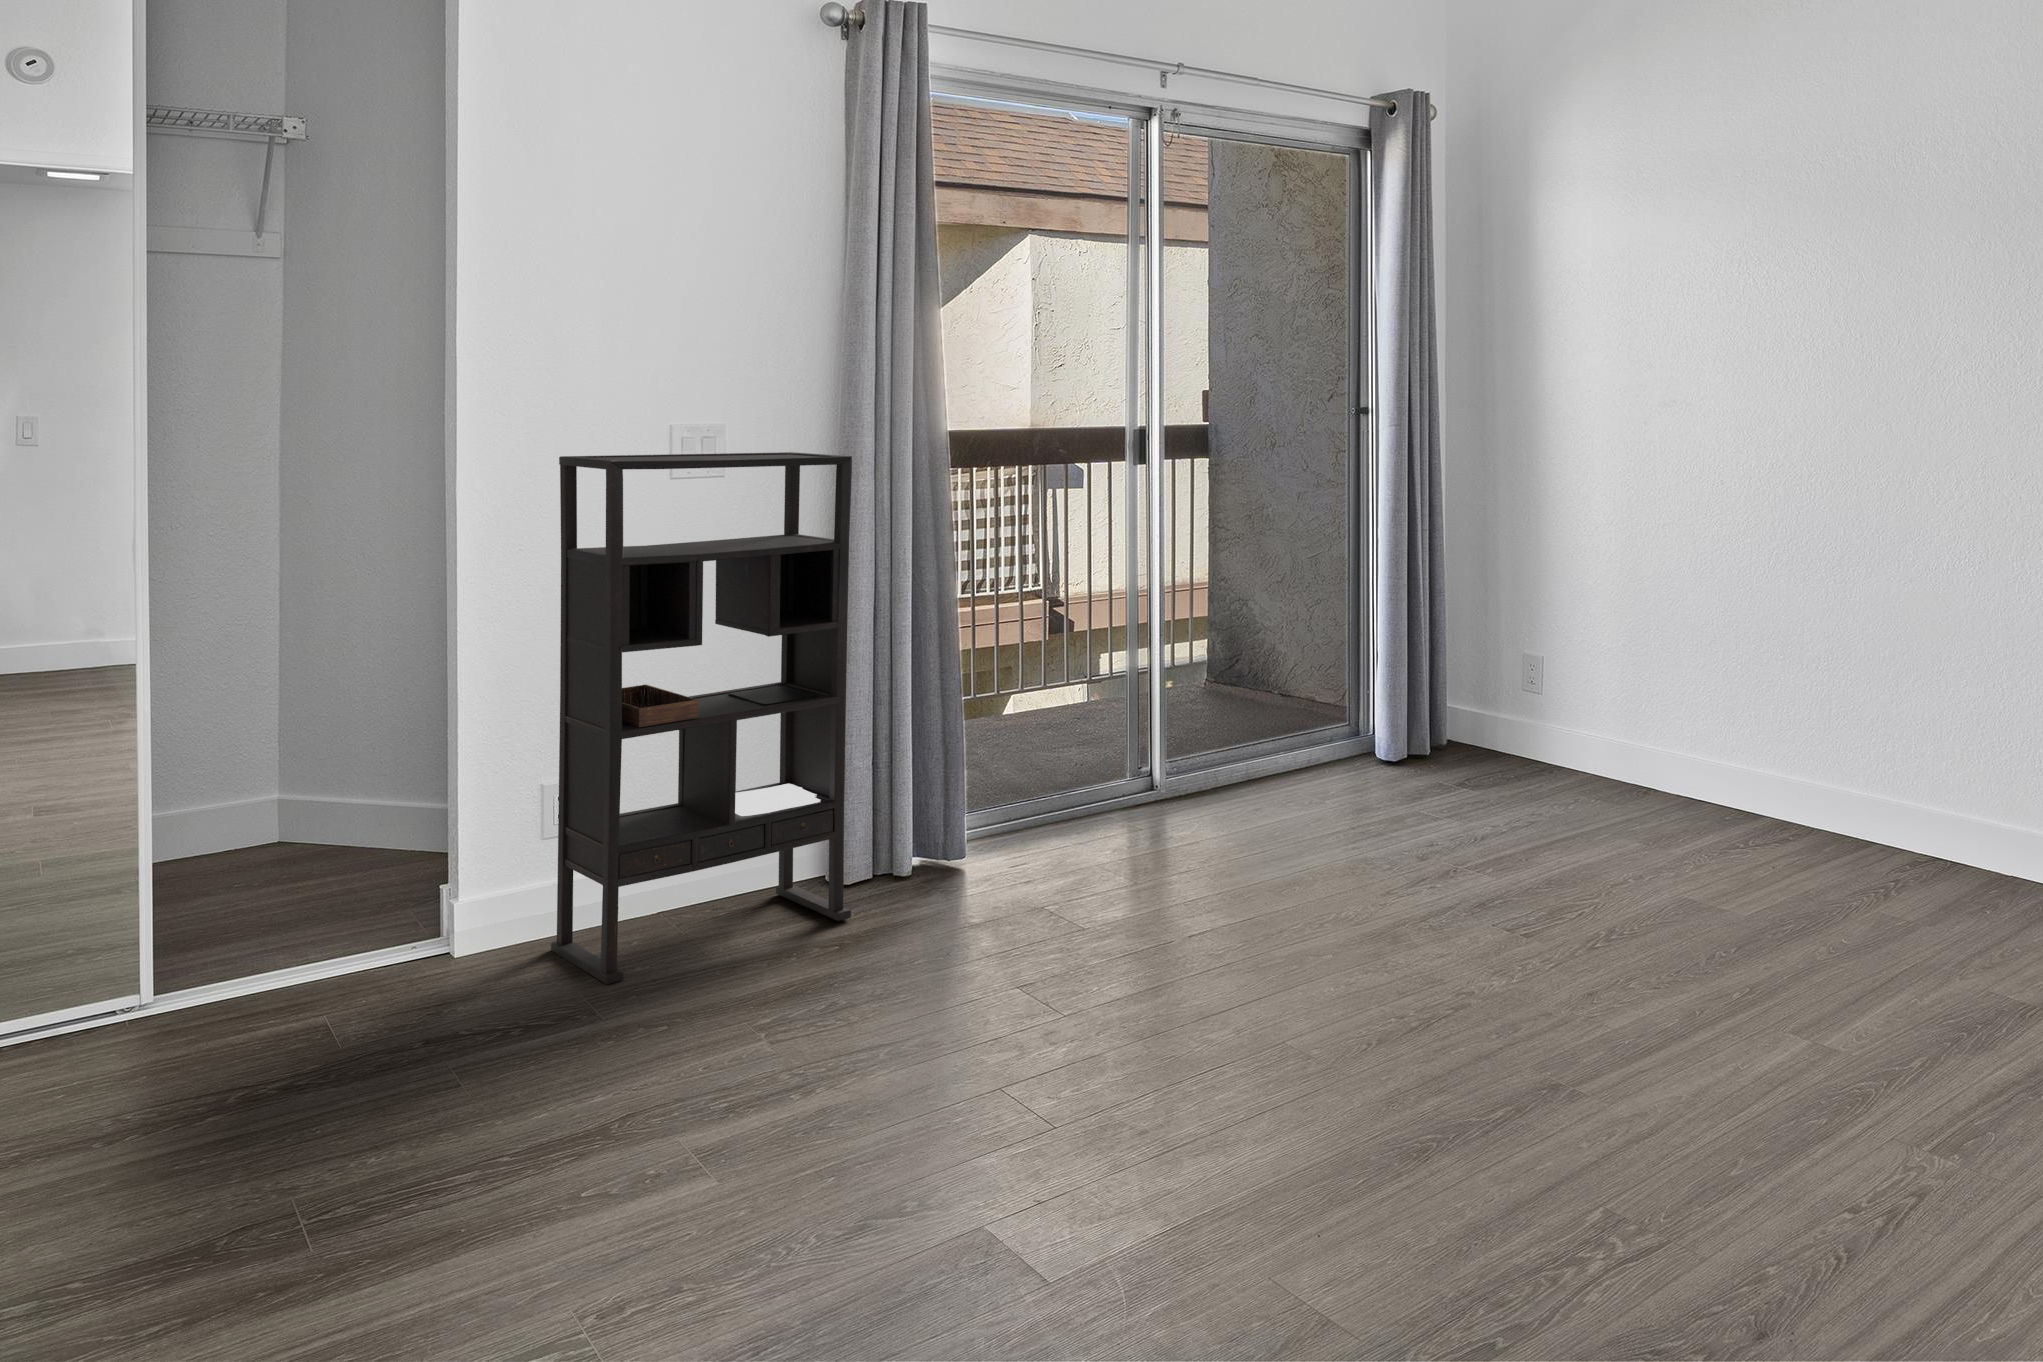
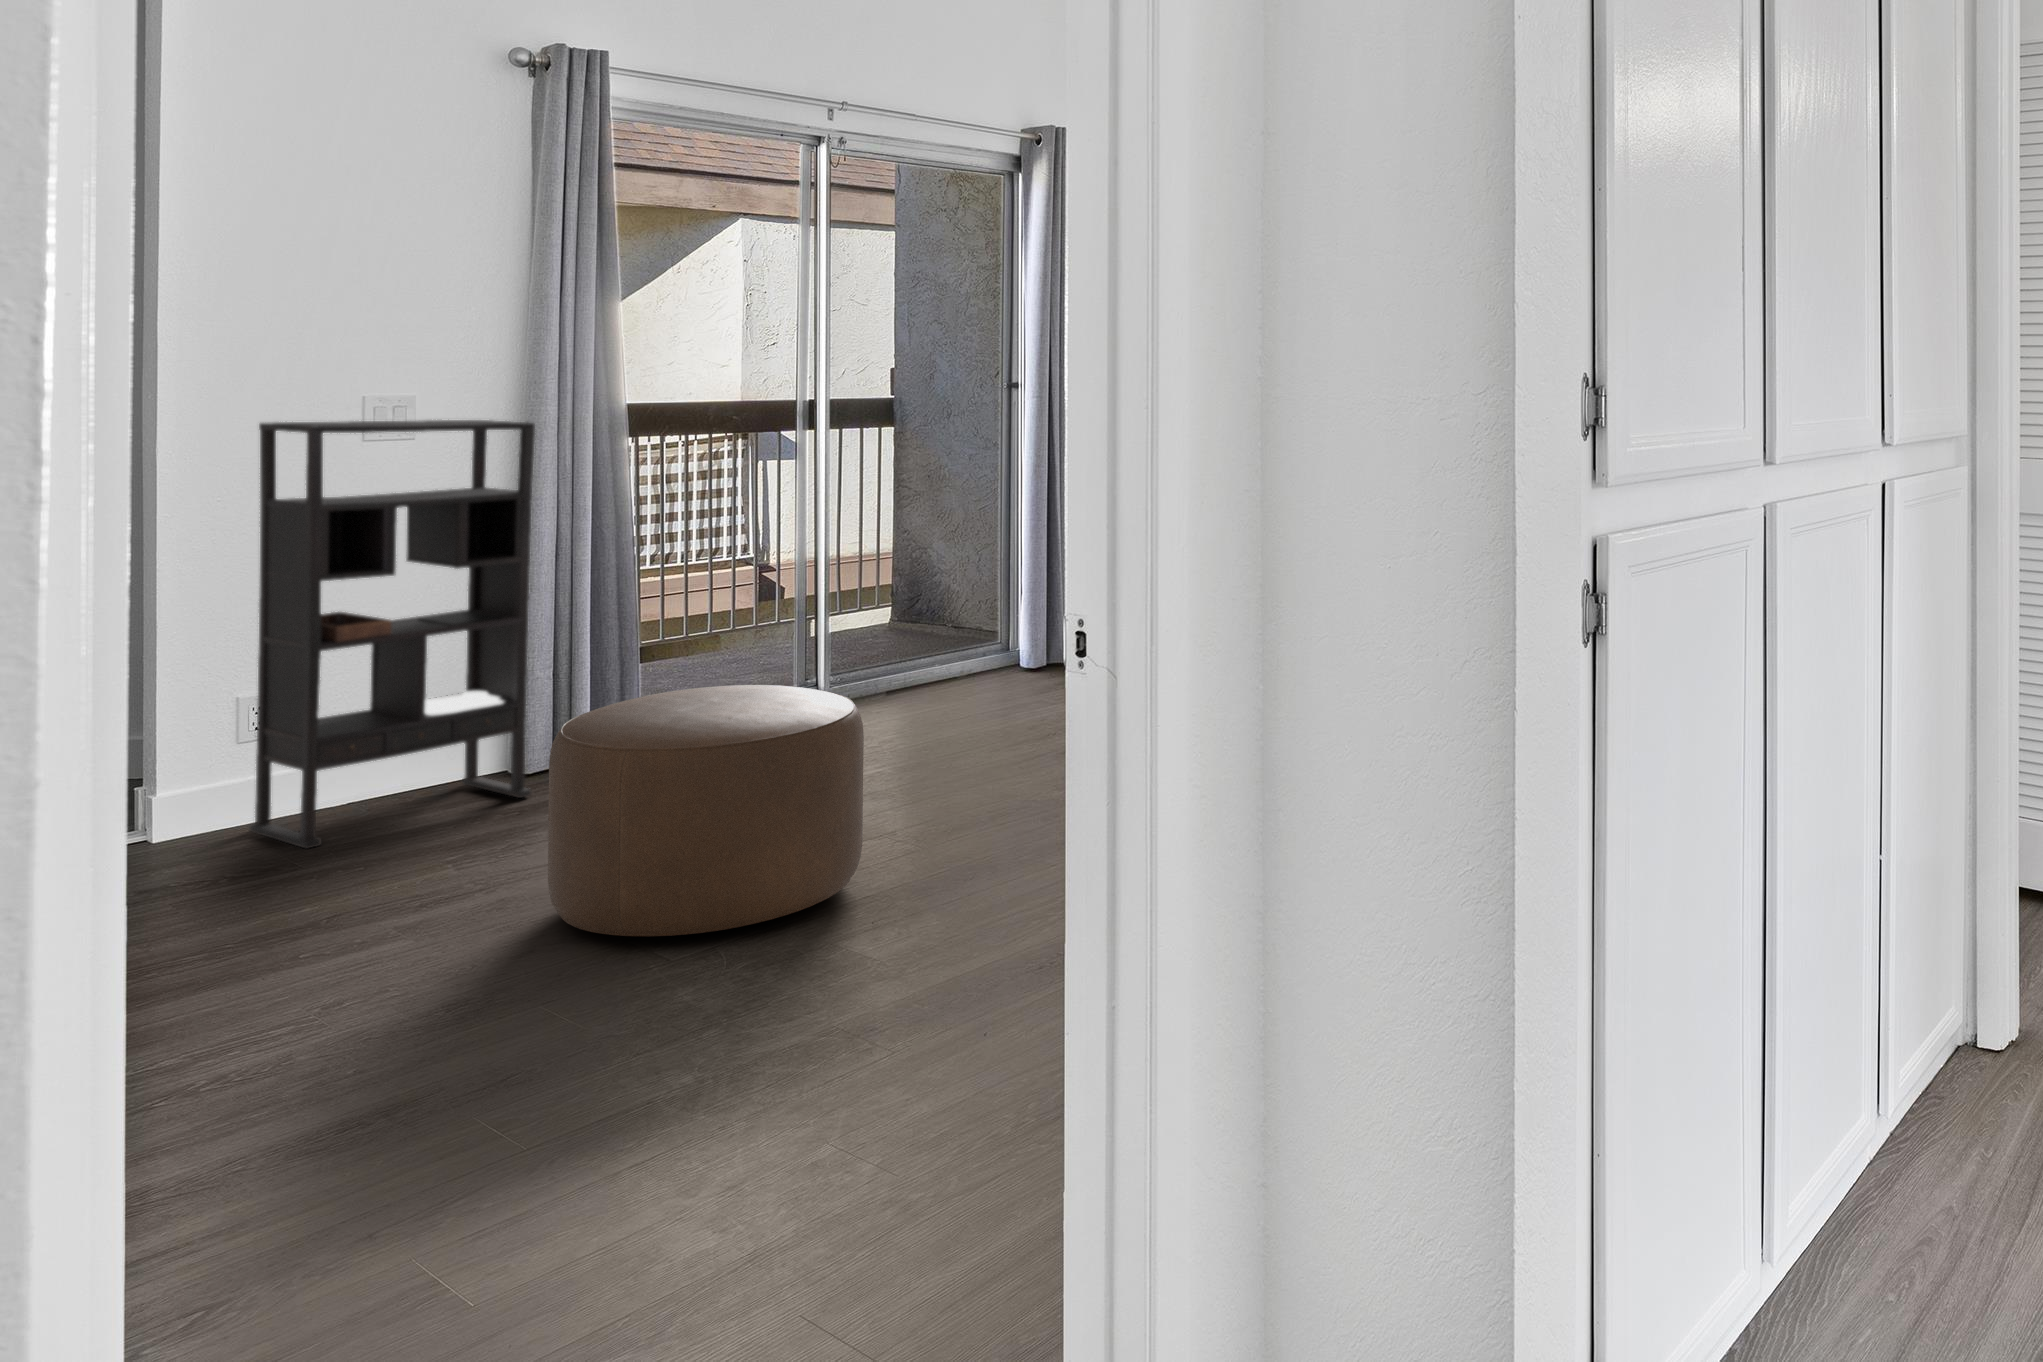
ottoman: none [879,818,1276,1207] -> present [548,685,864,936]

